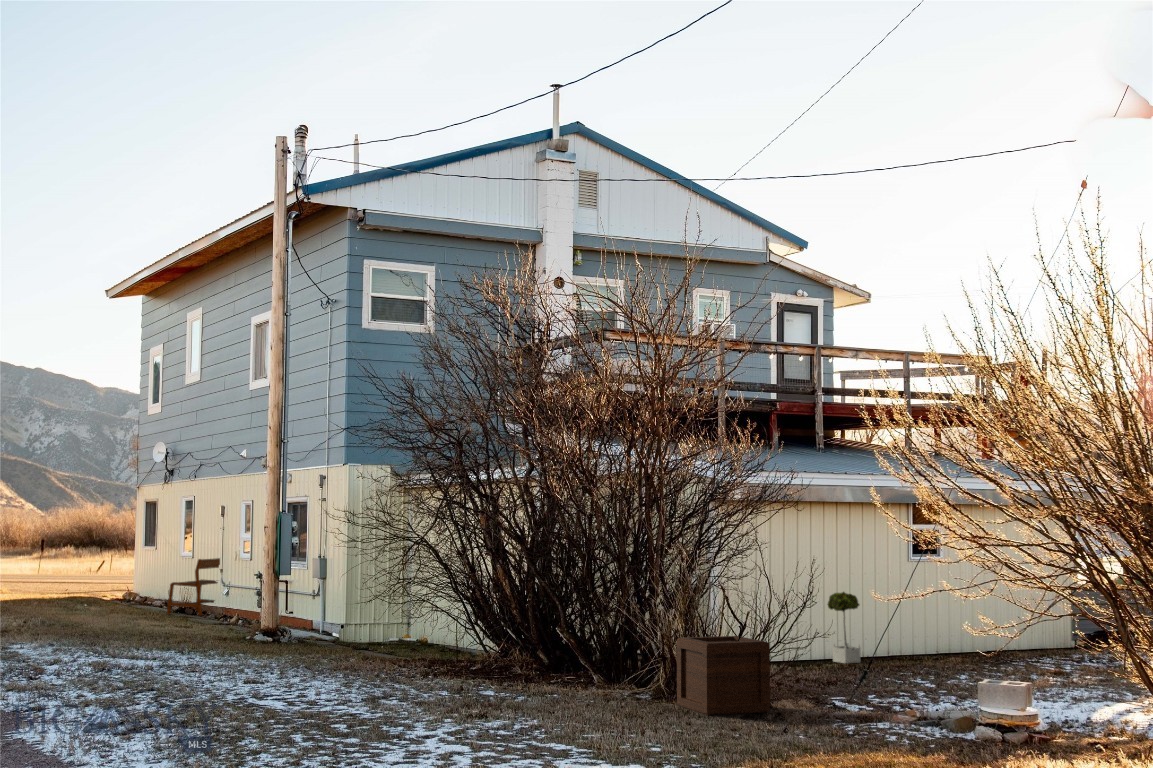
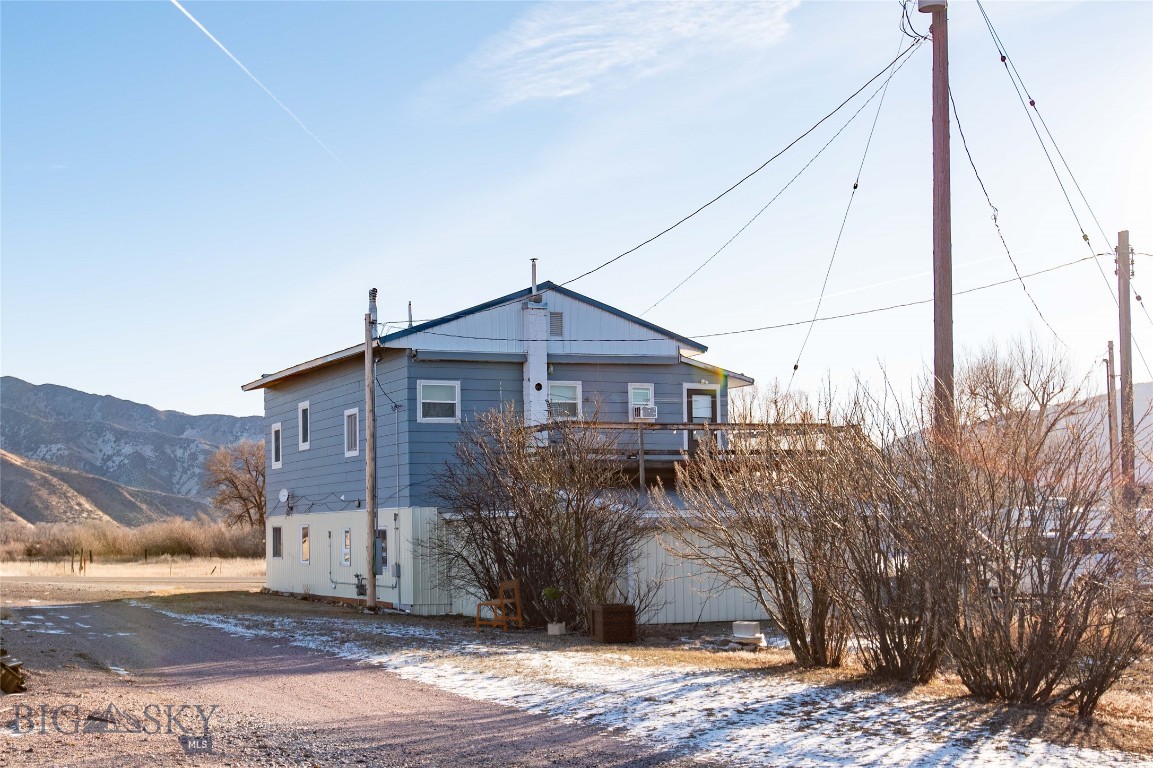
bench: present [167,558,220,615] -> present [476,579,522,632]
potted tree: present [828,592,860,663] -> present [544,587,565,635]

